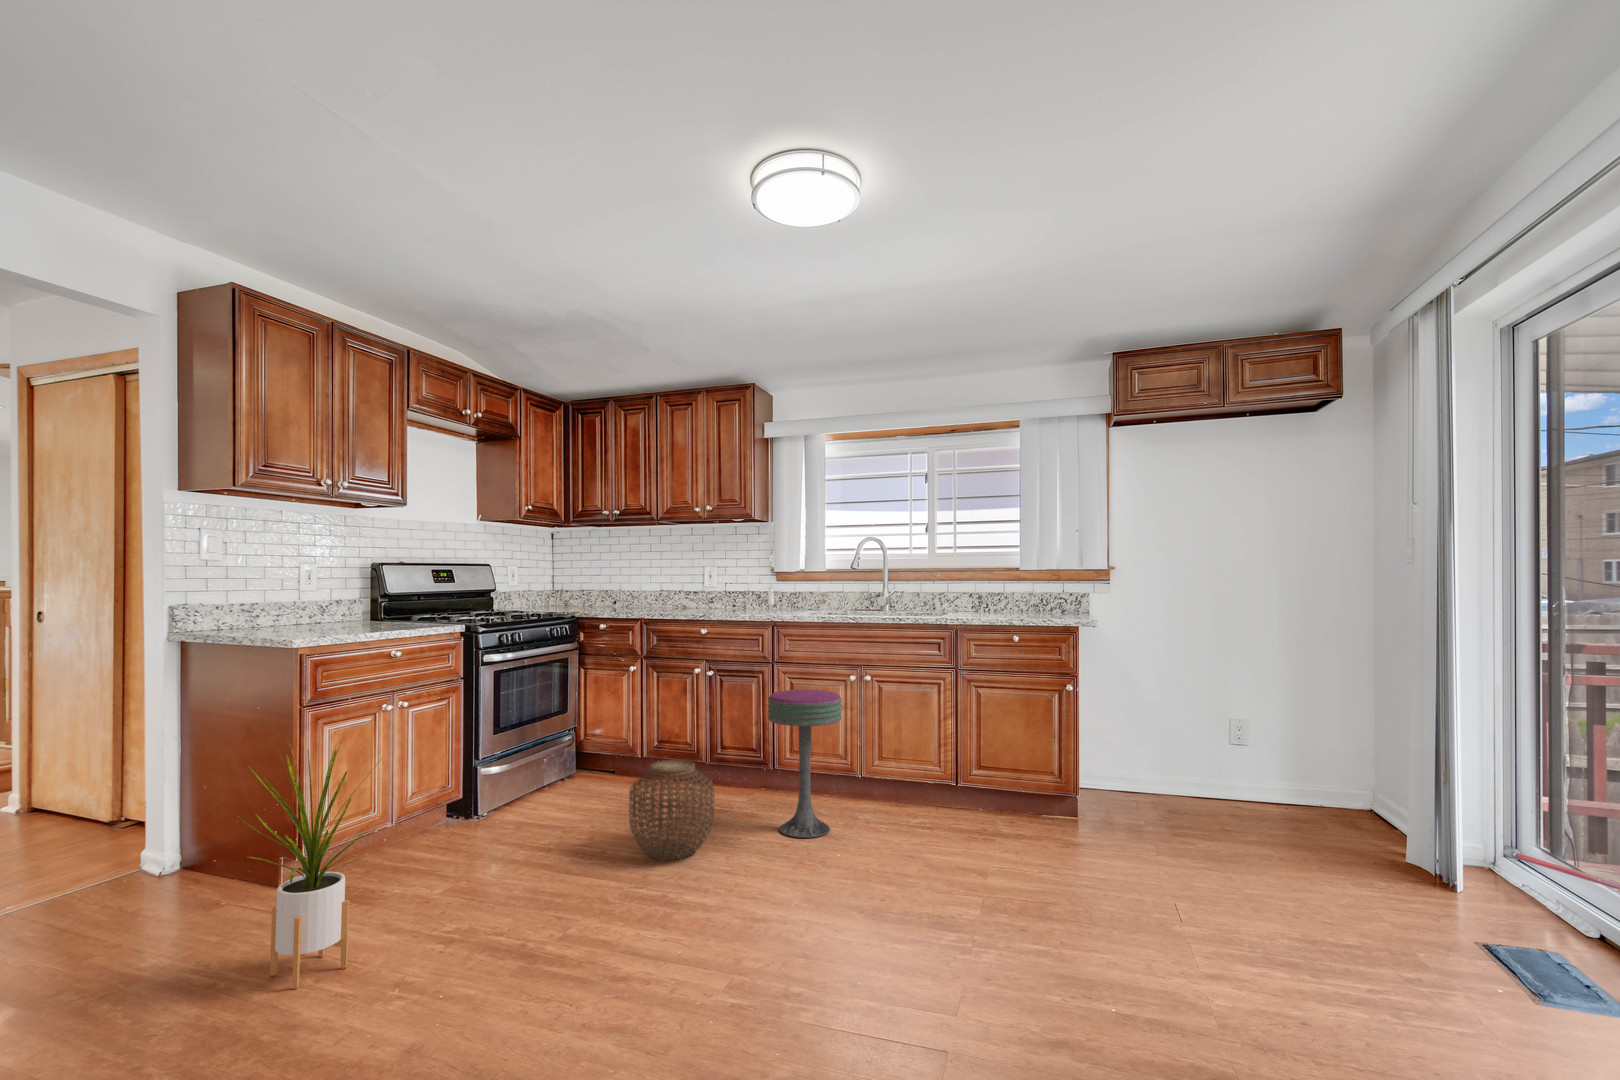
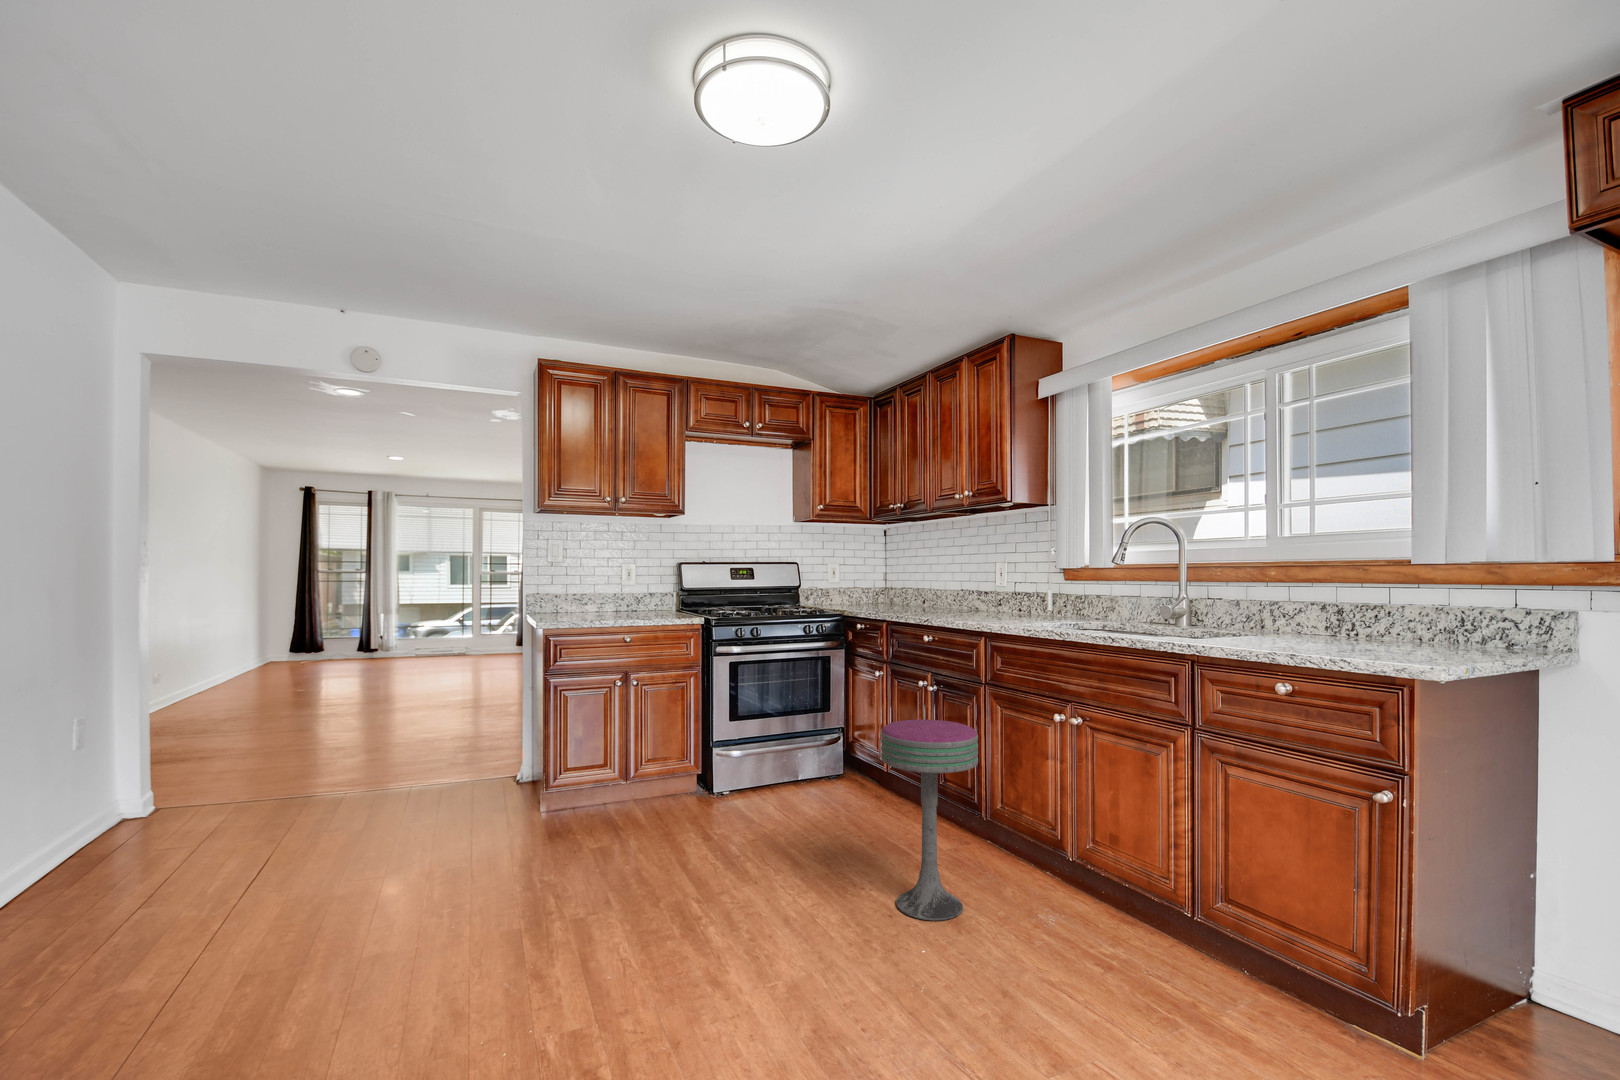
house plant: present [238,742,382,989] -> none [360,696,472,888]
woven basket: present [629,760,714,860] -> none [718,775,811,890]

